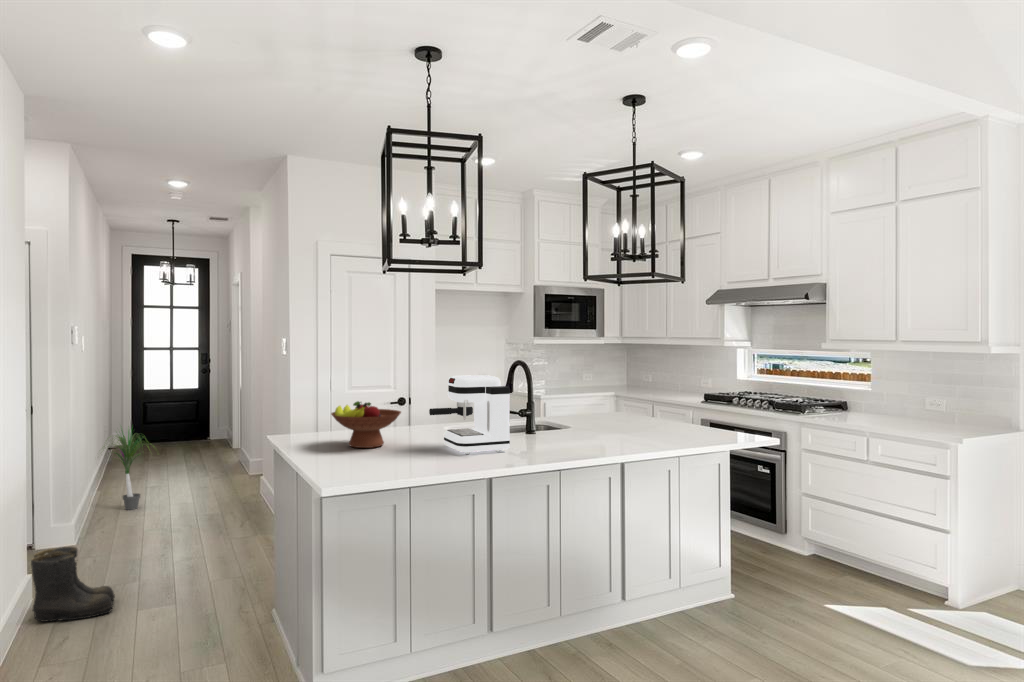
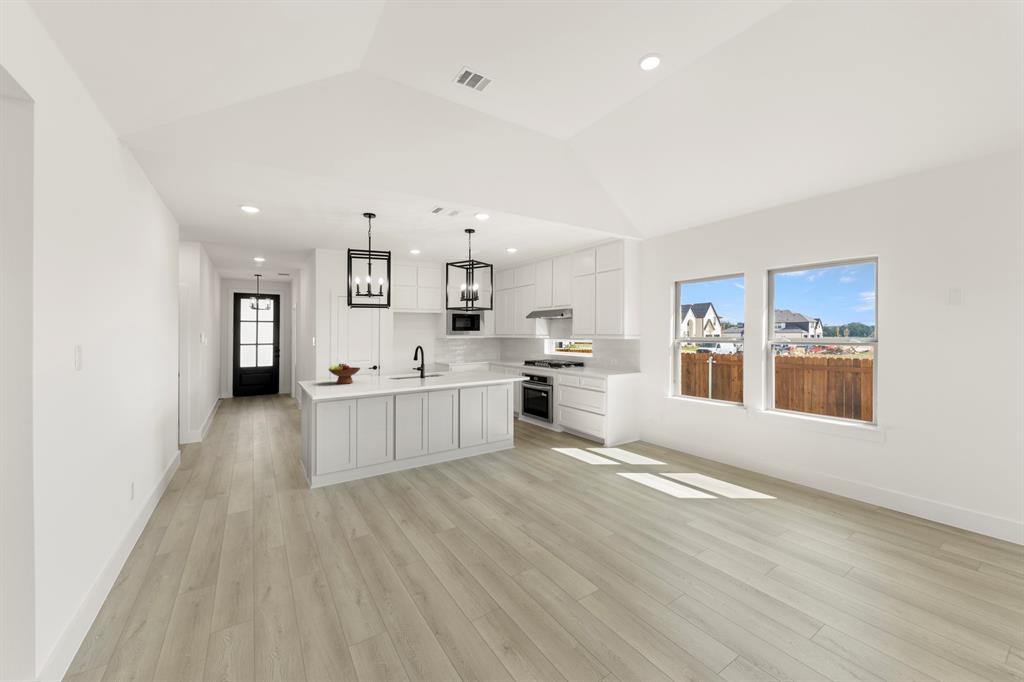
coffee maker: present [429,375,510,454] -> none [372,352,407,385]
potted plant: present [116,431,148,510] -> none [215,381,251,426]
boots: present [31,547,115,622] -> none [189,434,230,467]

